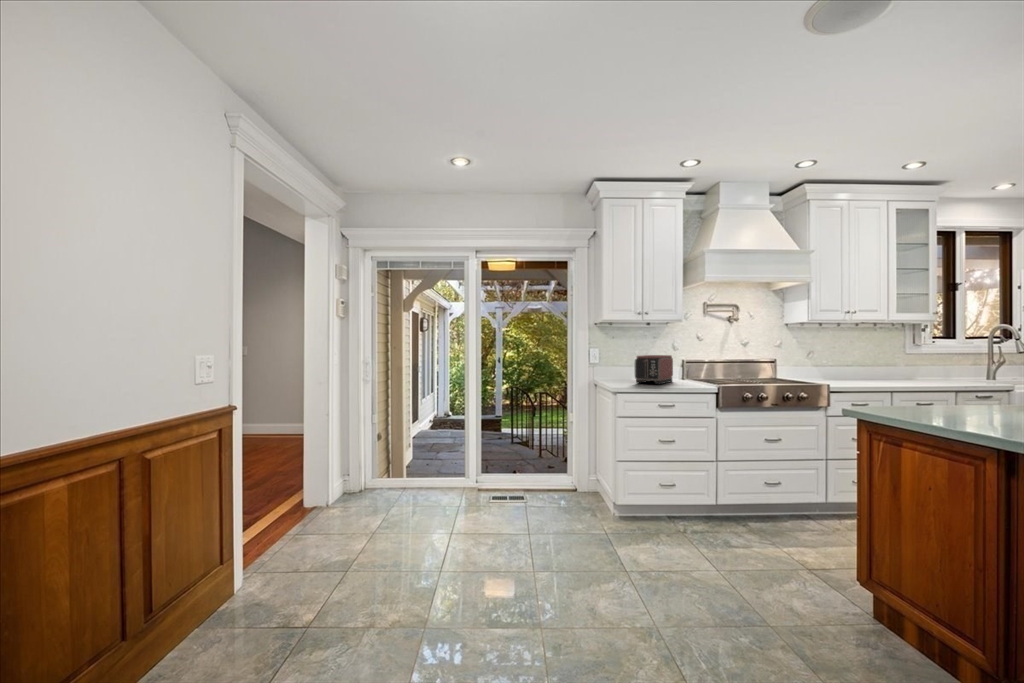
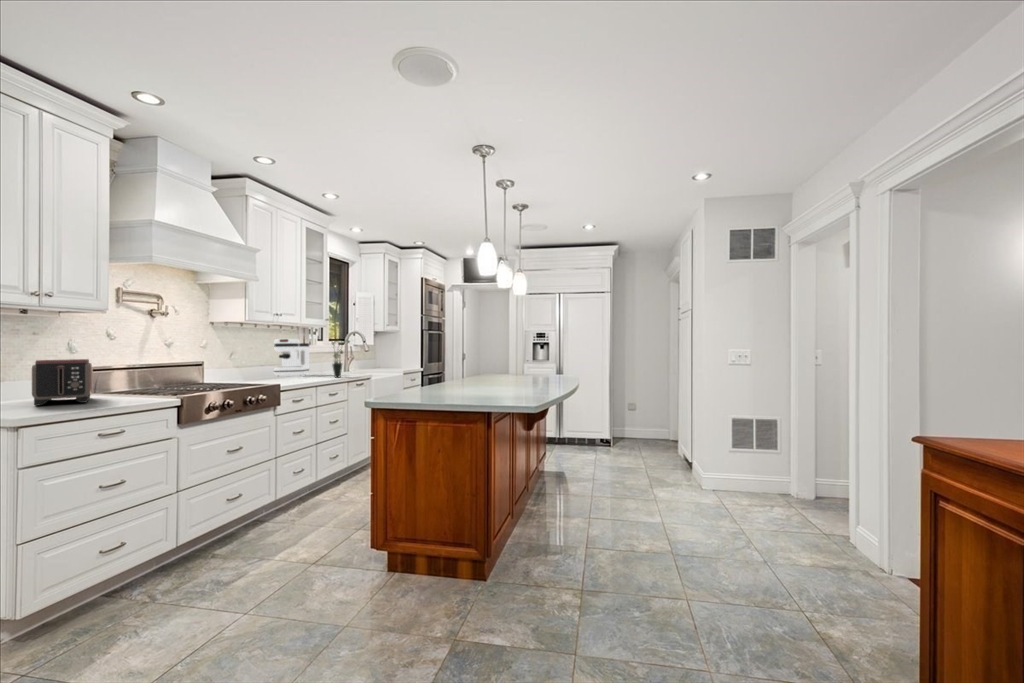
potted plant: none [925,336,953,386] -> present [332,339,343,378]
coffee maker: none [860,338,909,379] -> present [274,339,310,376]

